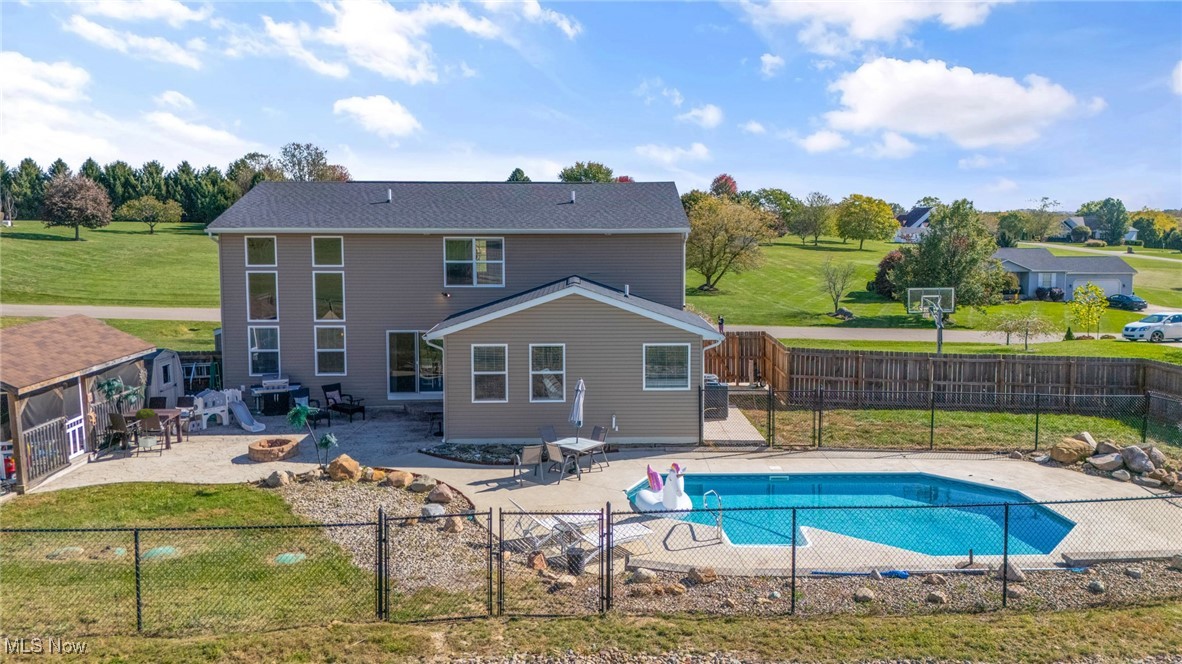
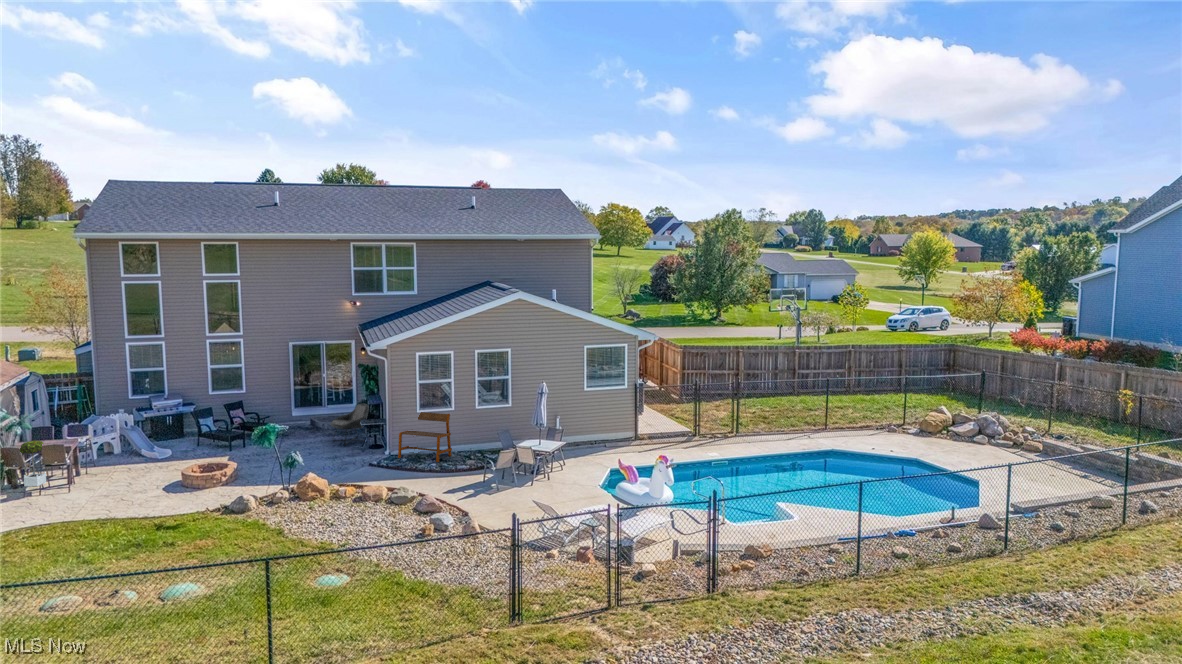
lounge chair: none [404,392,438,431] -> present [330,404,370,441]
bench: none [450,402,500,453] -> present [398,412,452,462]

